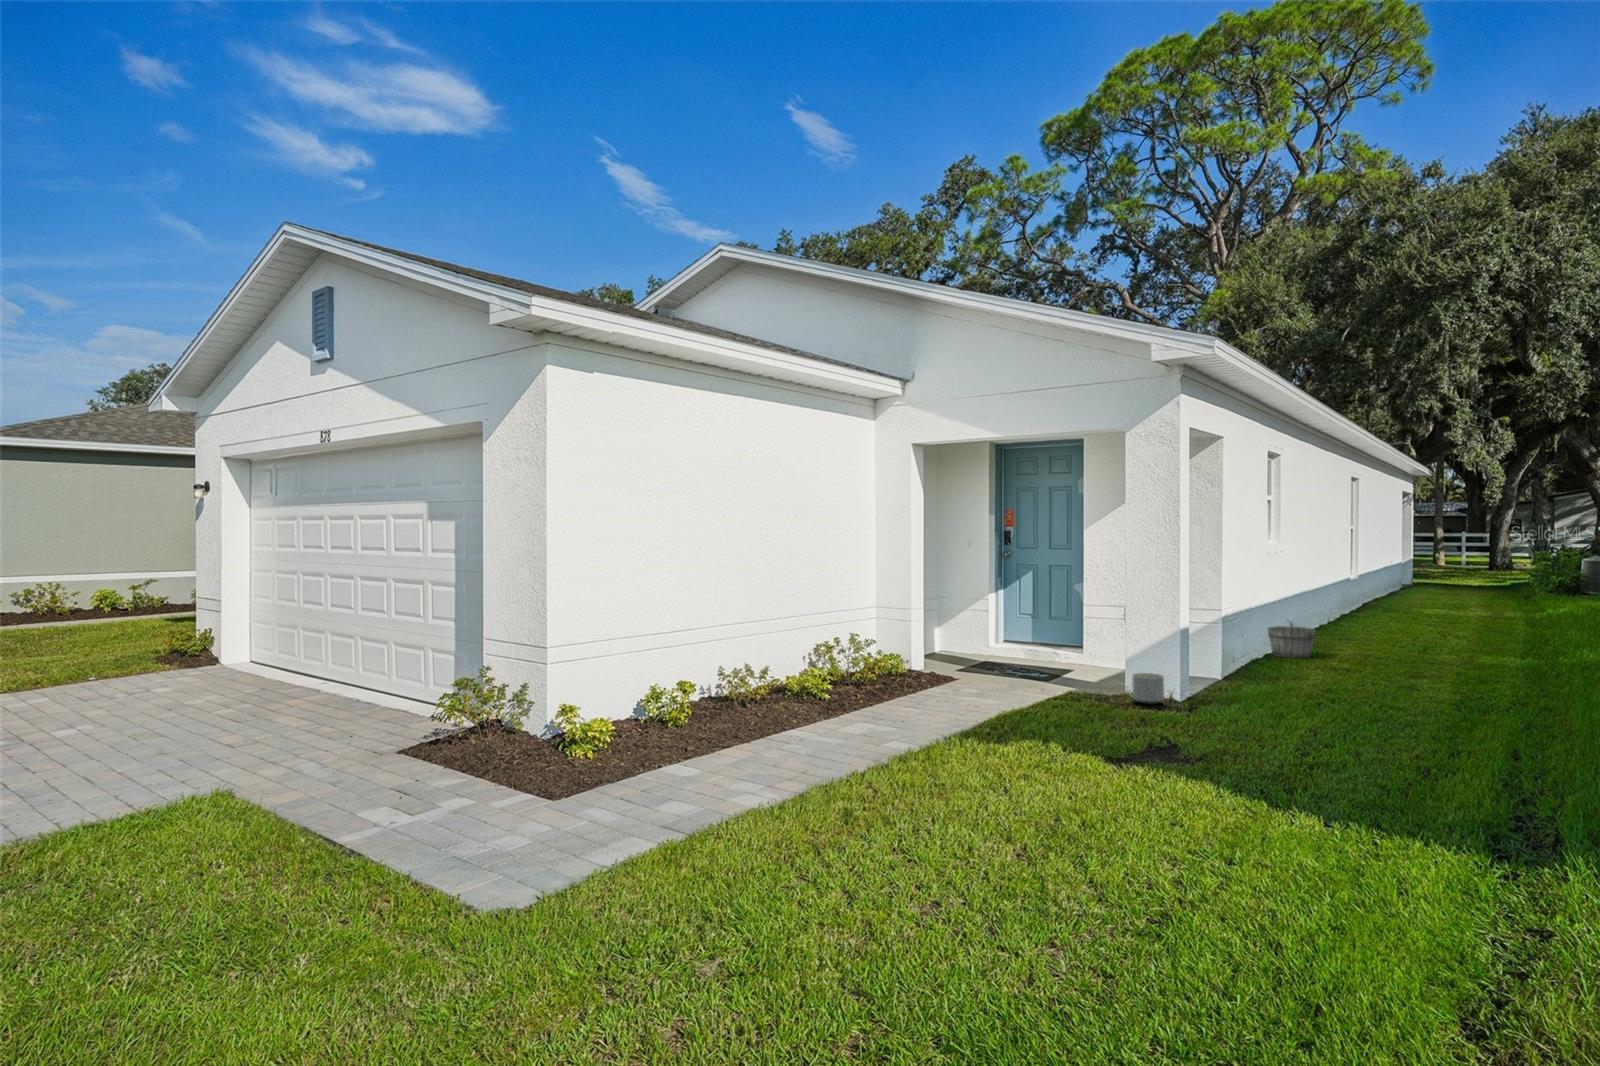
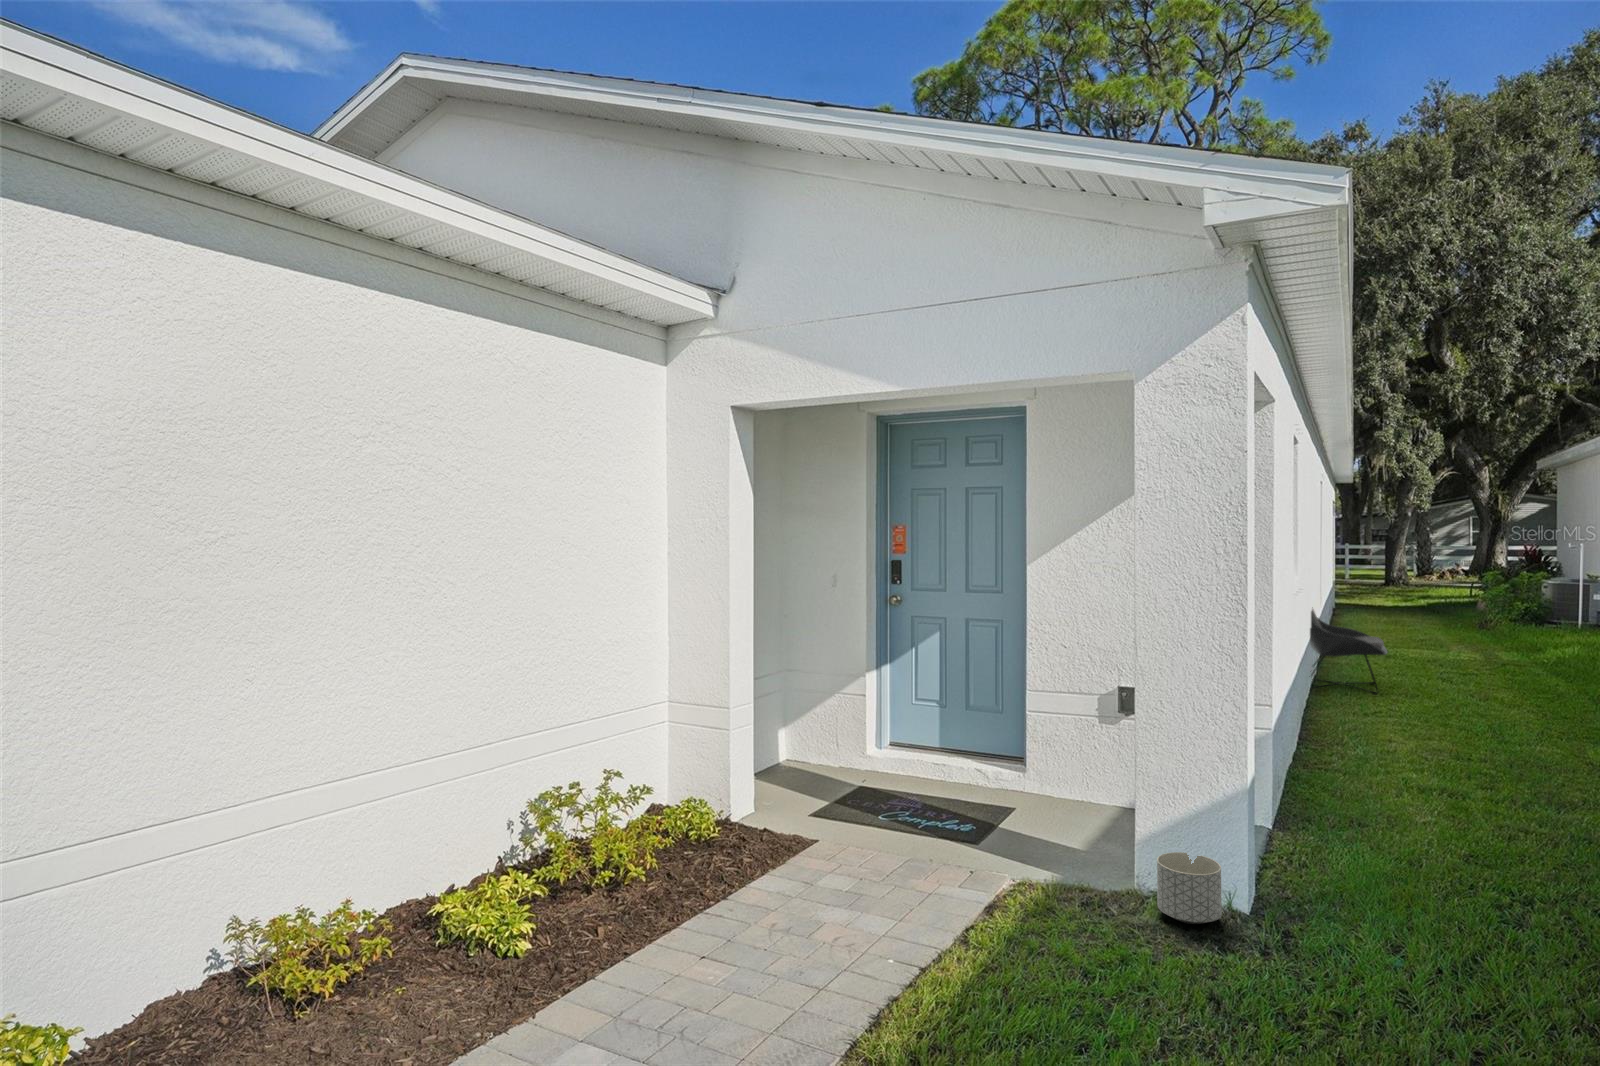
lounge chair: none [1314,568,1381,634] -> present [1310,609,1387,695]
wooden bucket: present [1268,622,1316,658] -> none [1283,691,1359,755]

